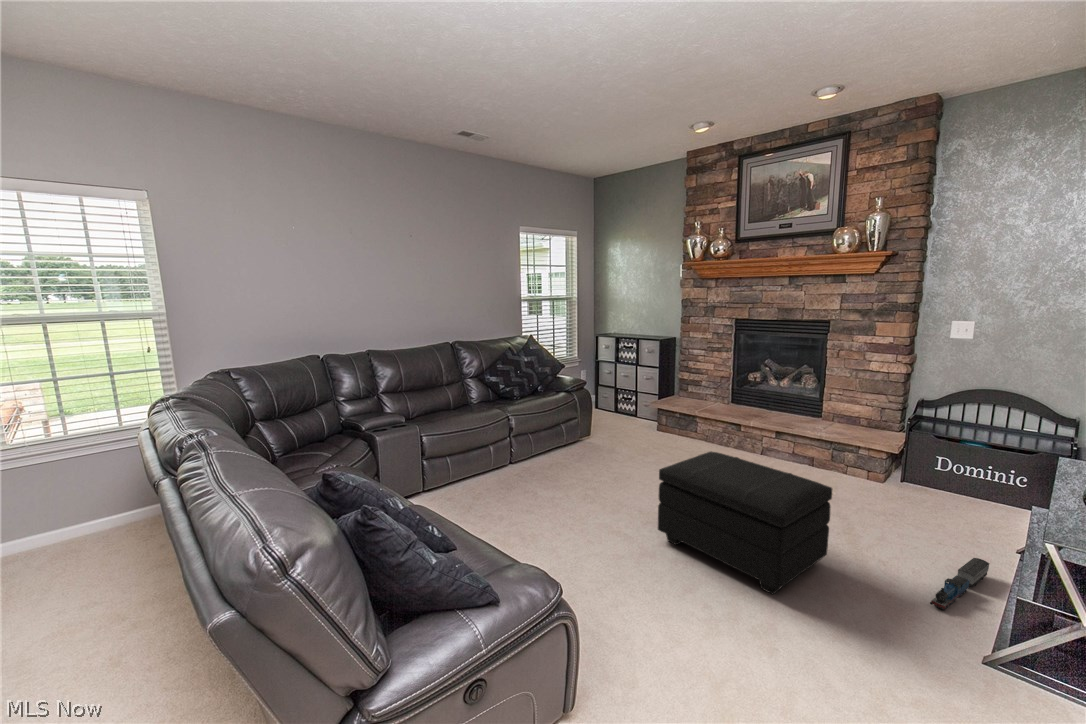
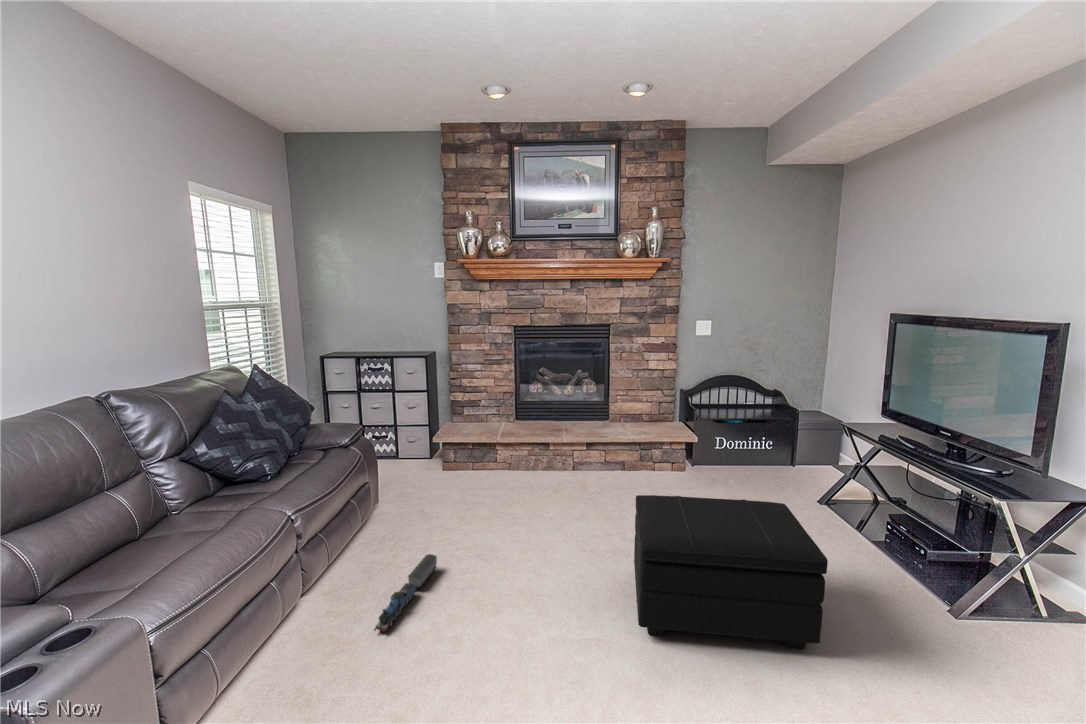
toy train: present [930,558,989,610] -> present [374,554,437,632]

